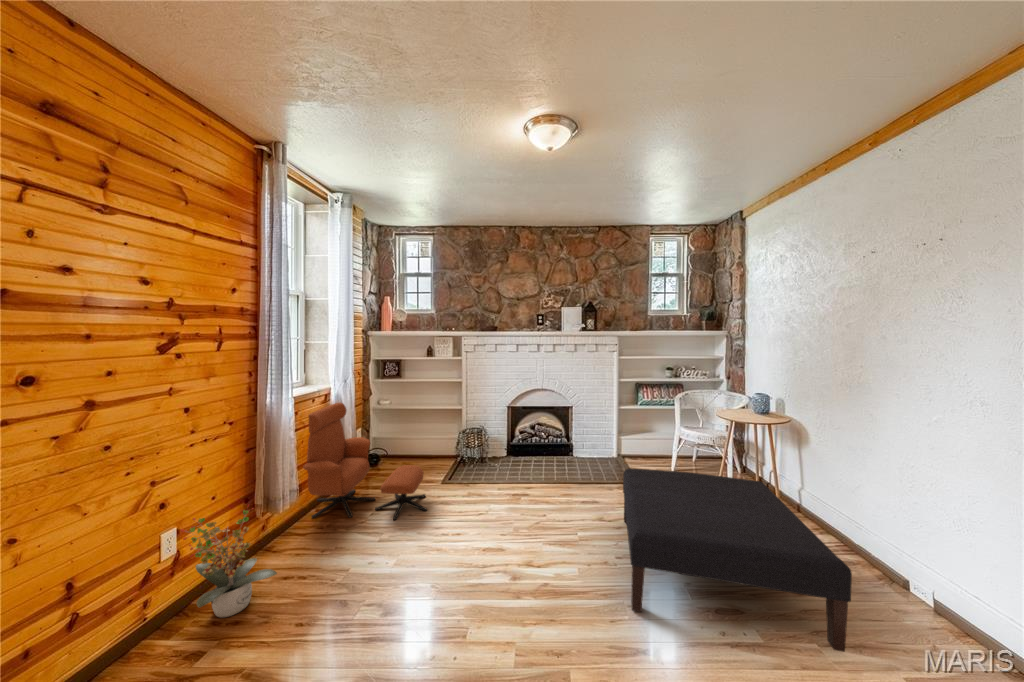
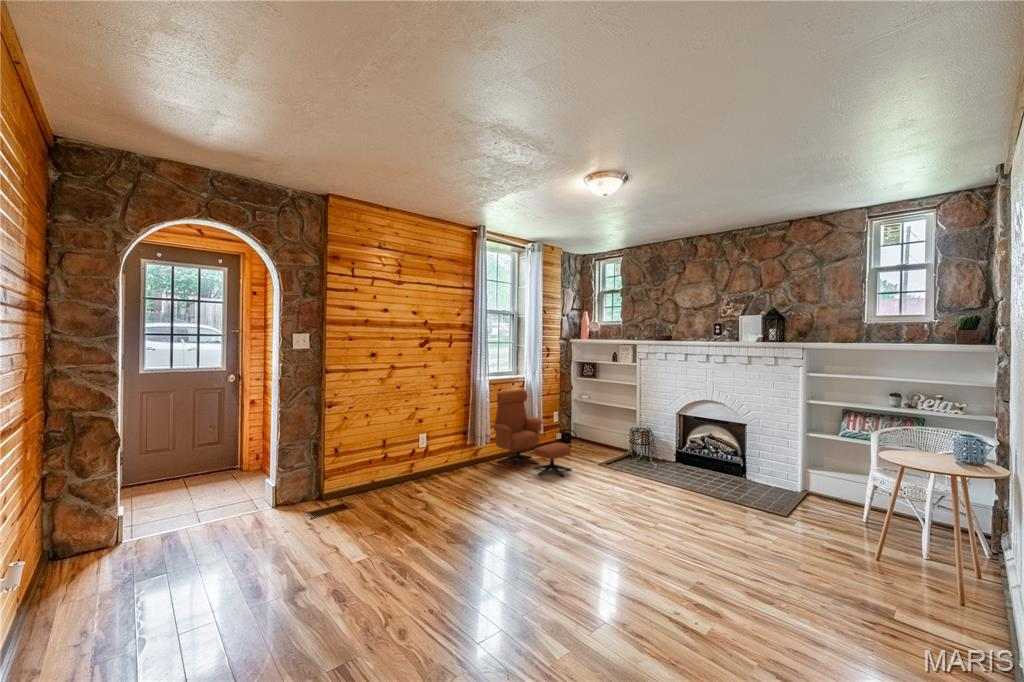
ottoman: present [623,469,852,652] -> none [631,473,855,628]
potted plant: present [181,505,277,617] -> none [422,431,458,483]

